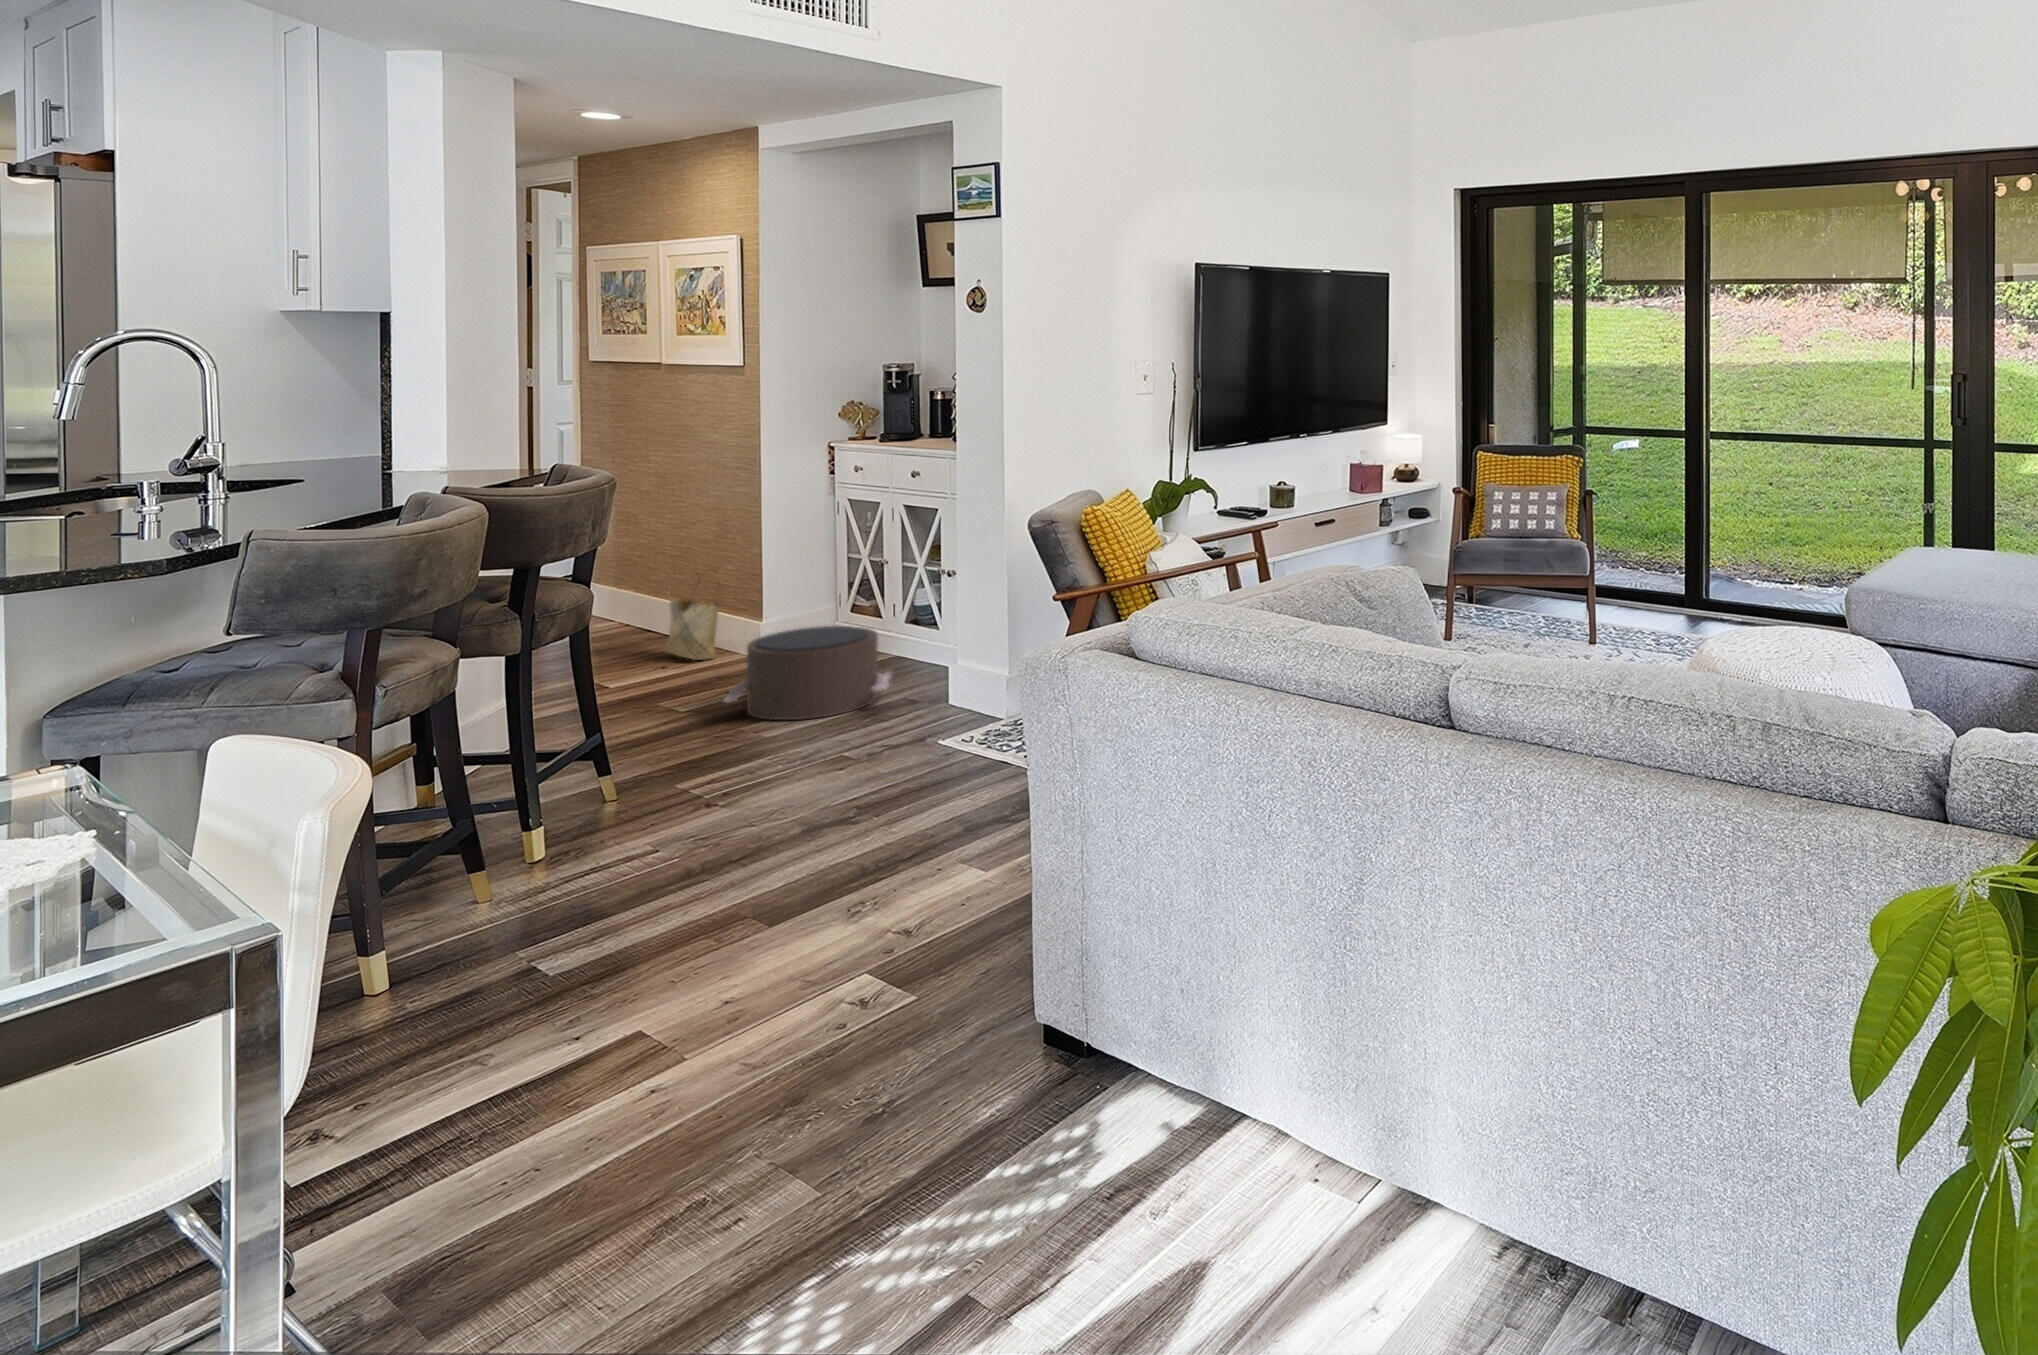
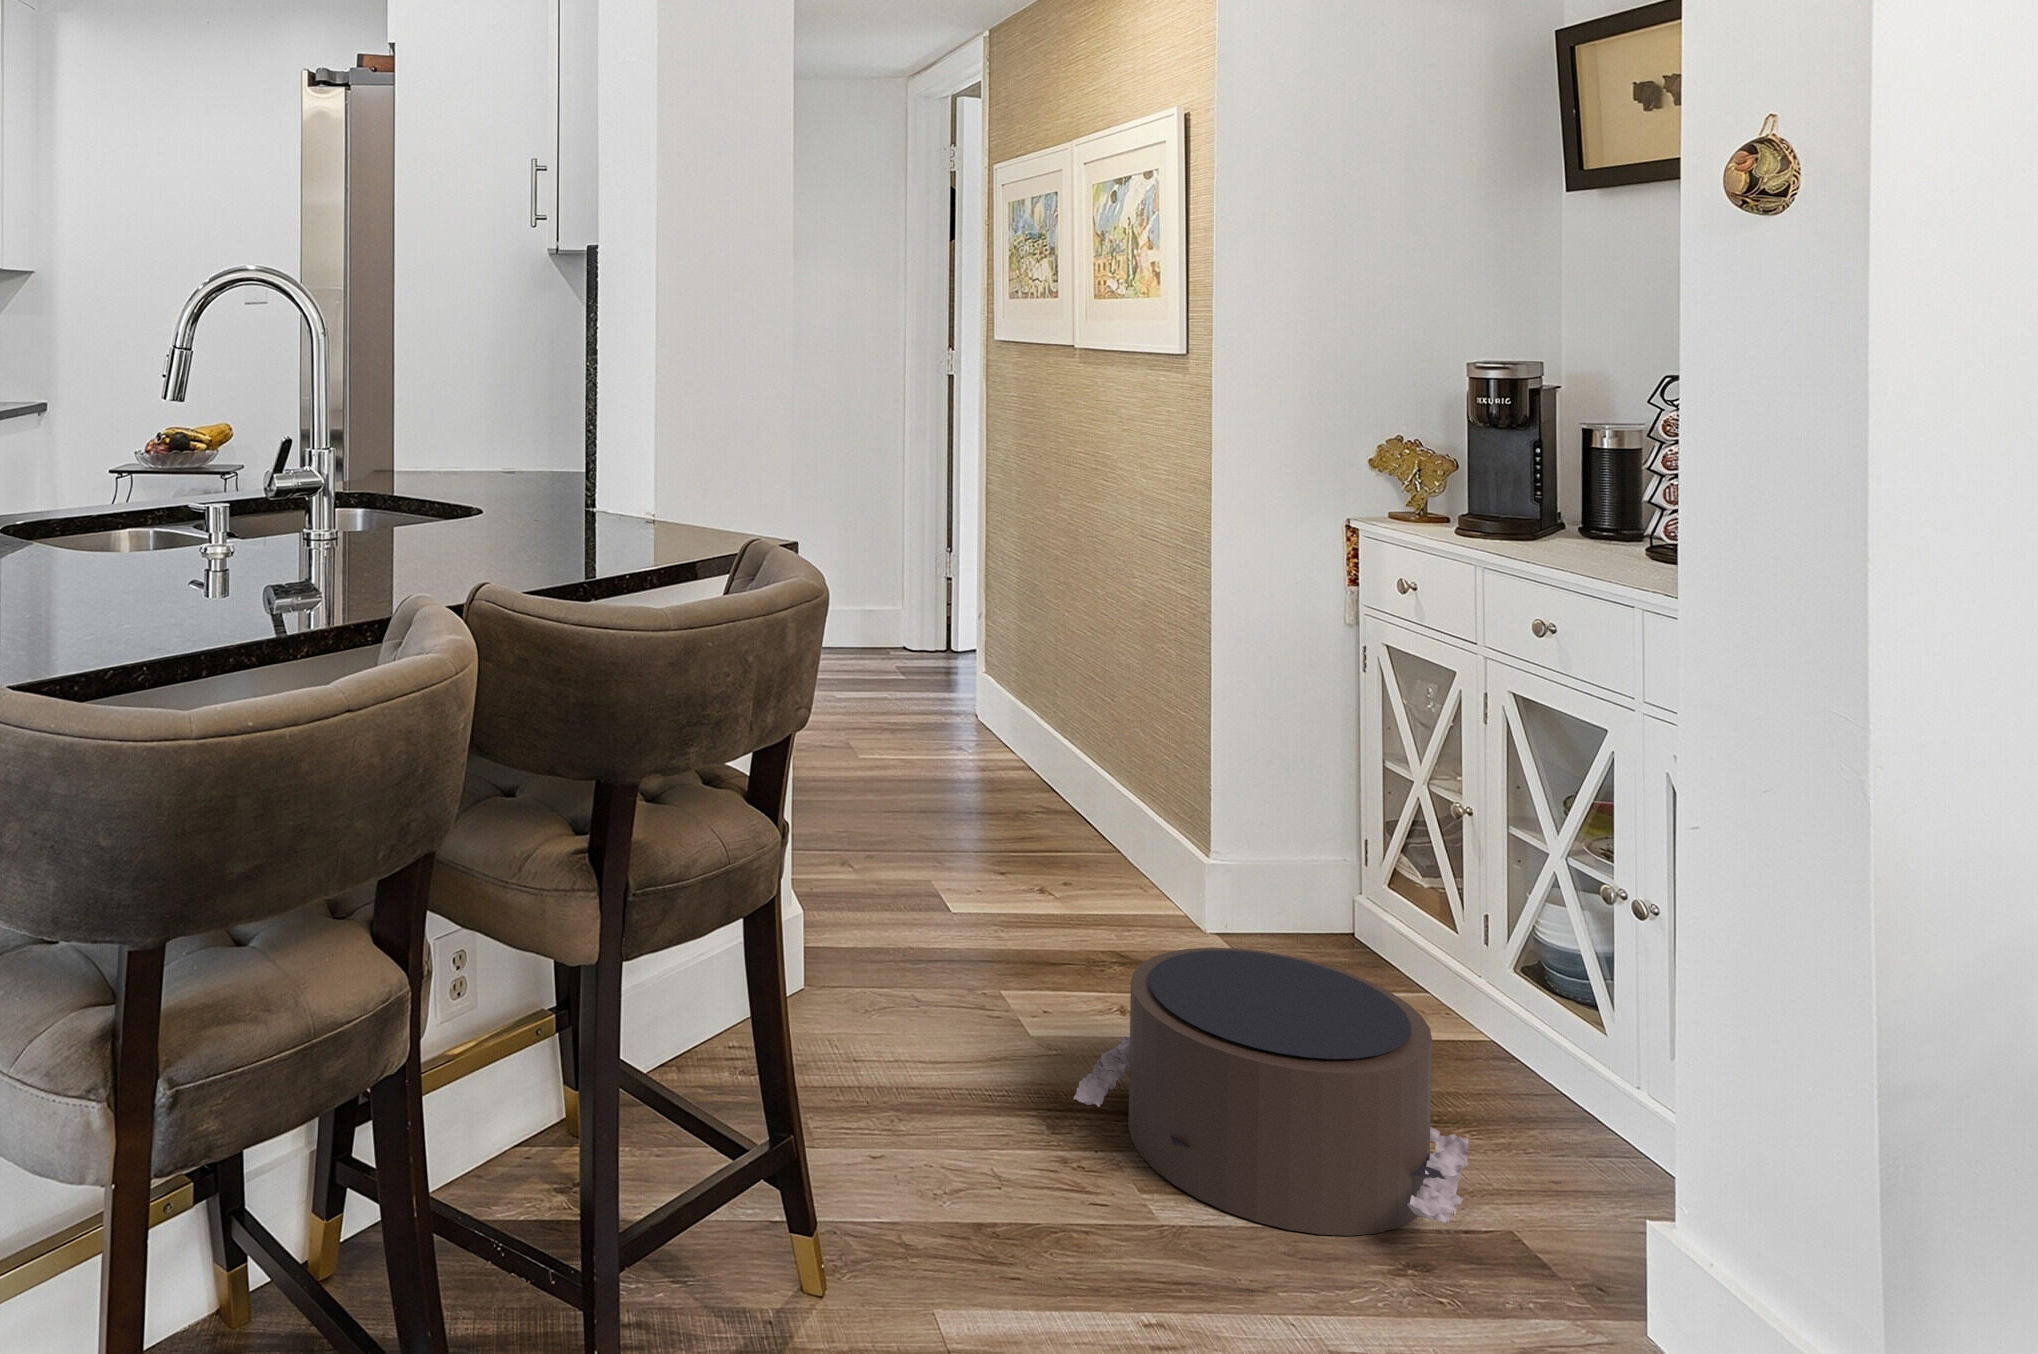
woven basket: present [665,576,720,660] -> none [1050,730,1137,907]

